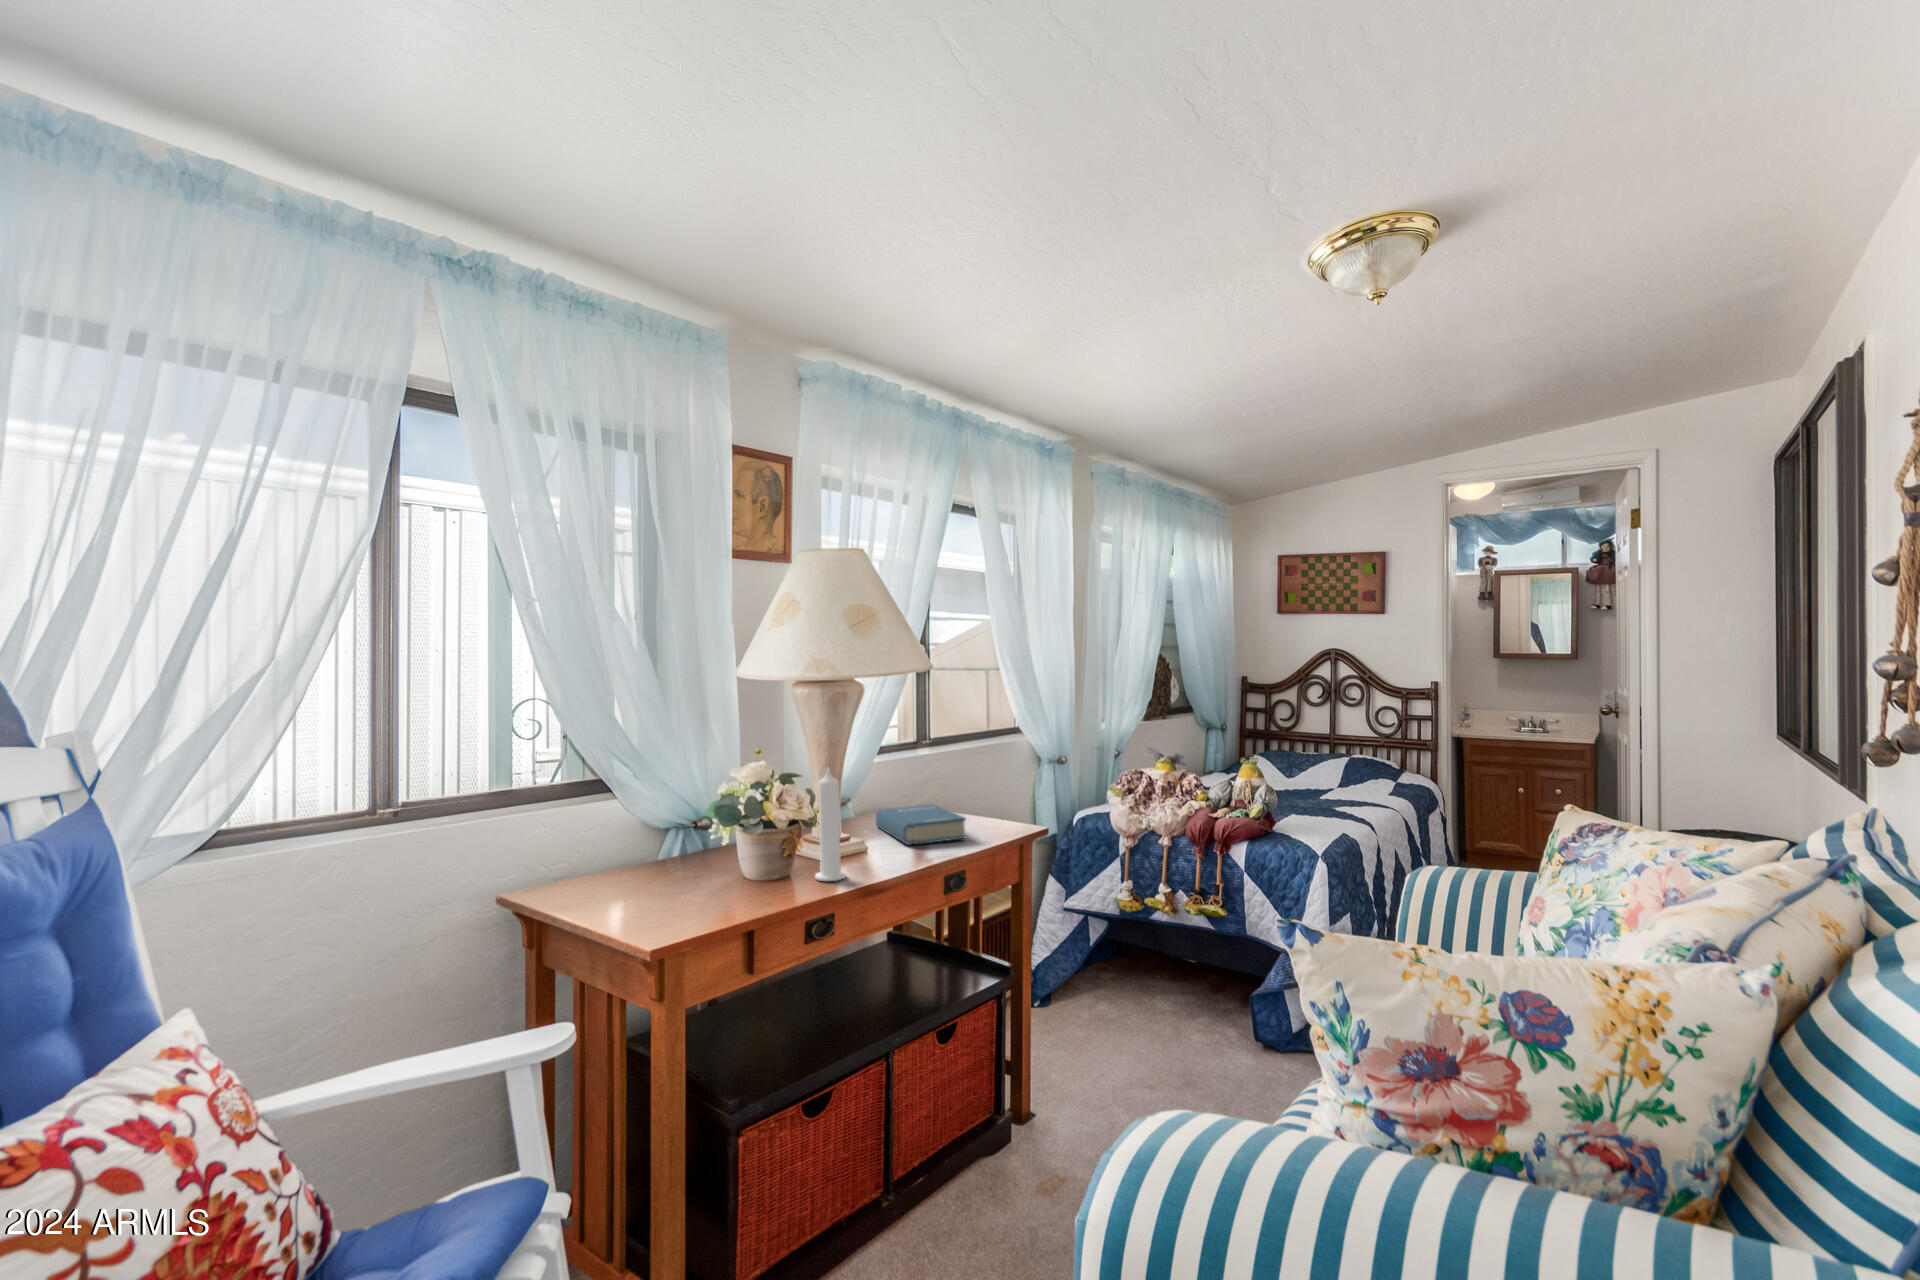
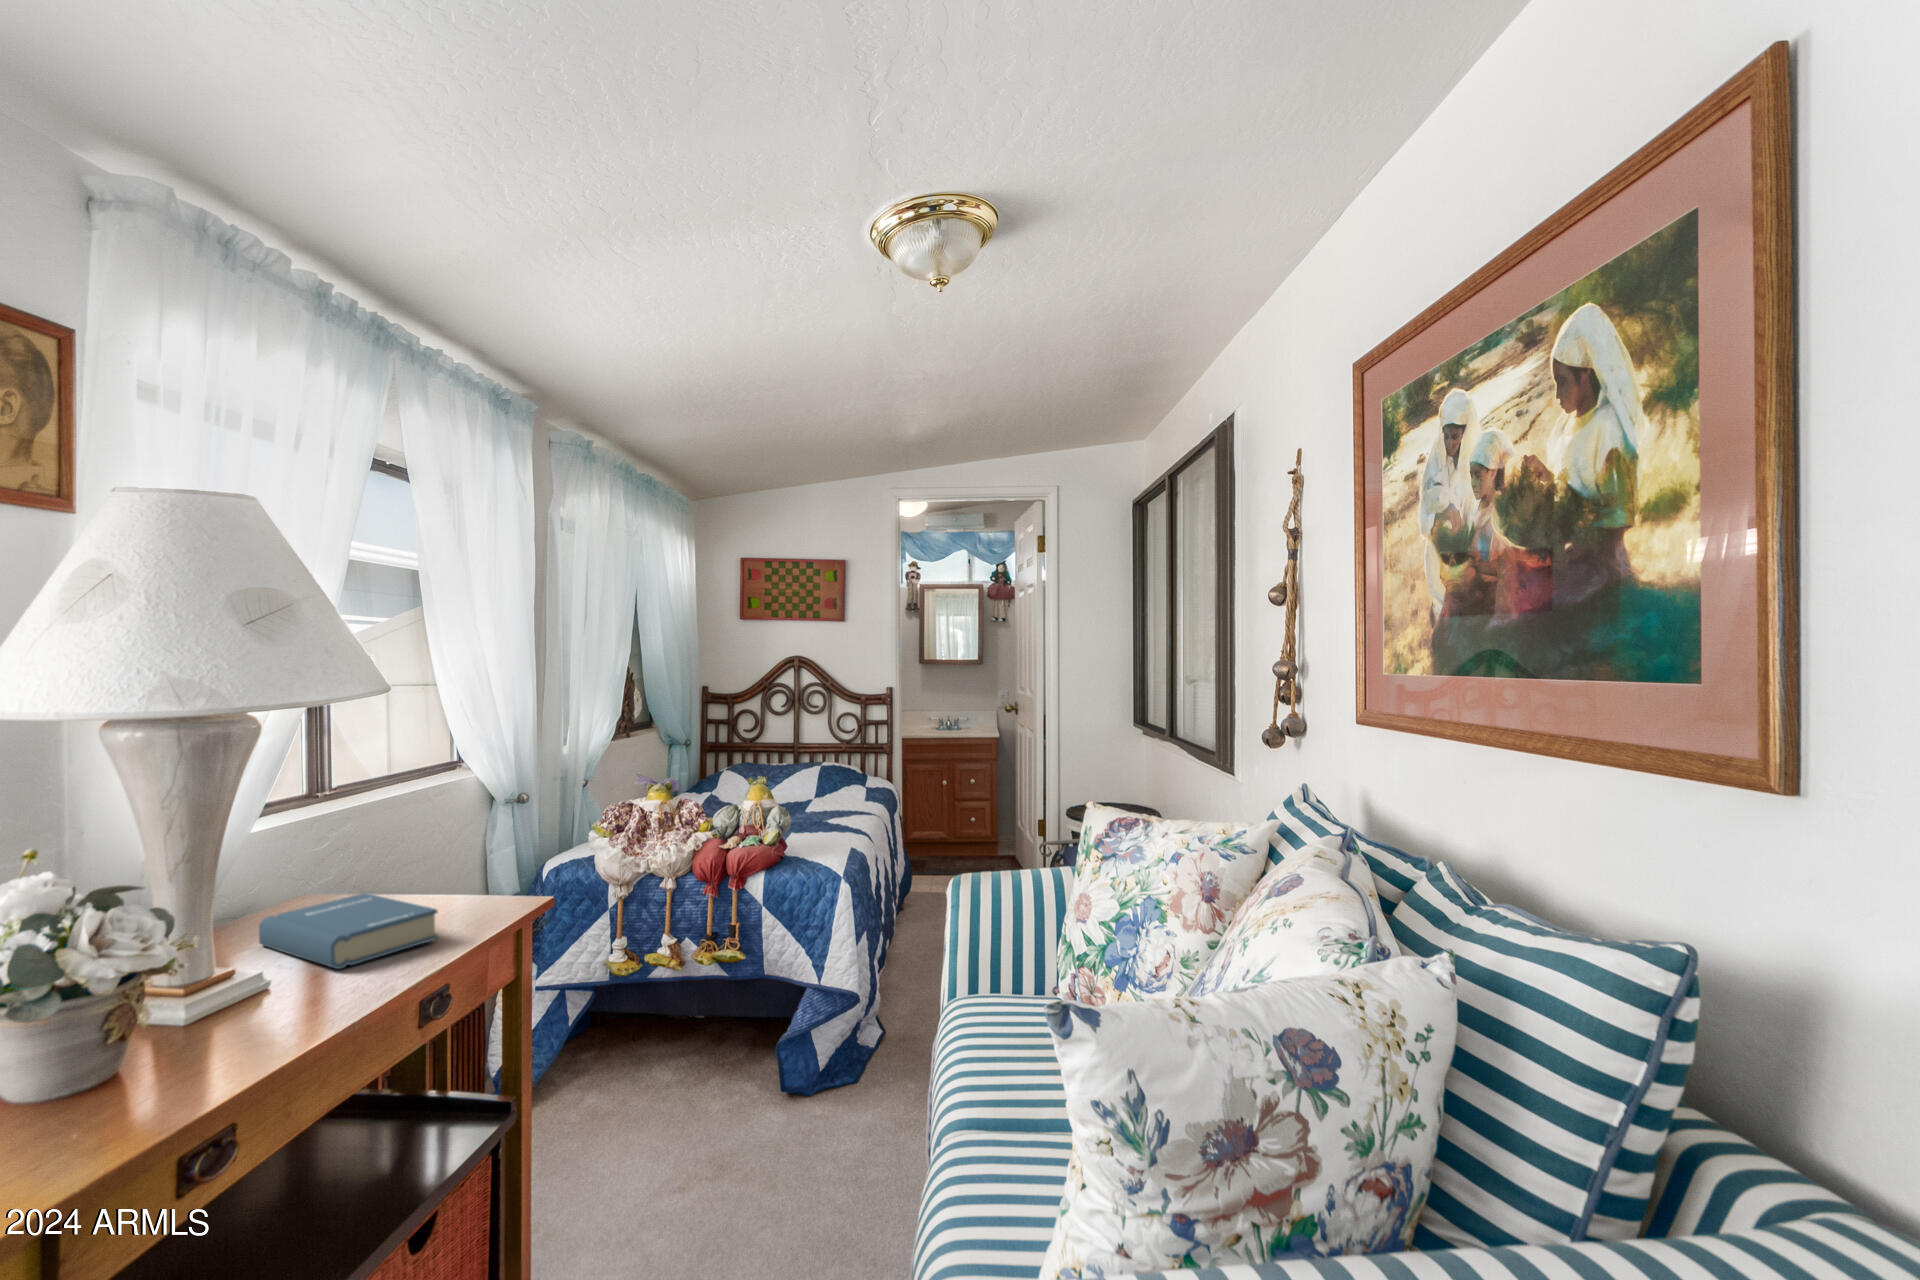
candle: present [815,768,846,881] -> none [168,875,241,1079]

